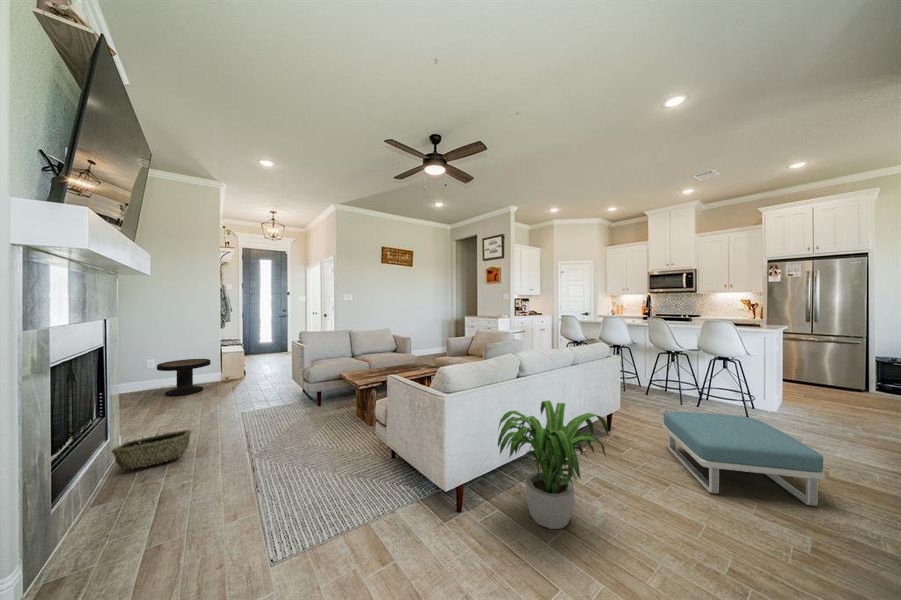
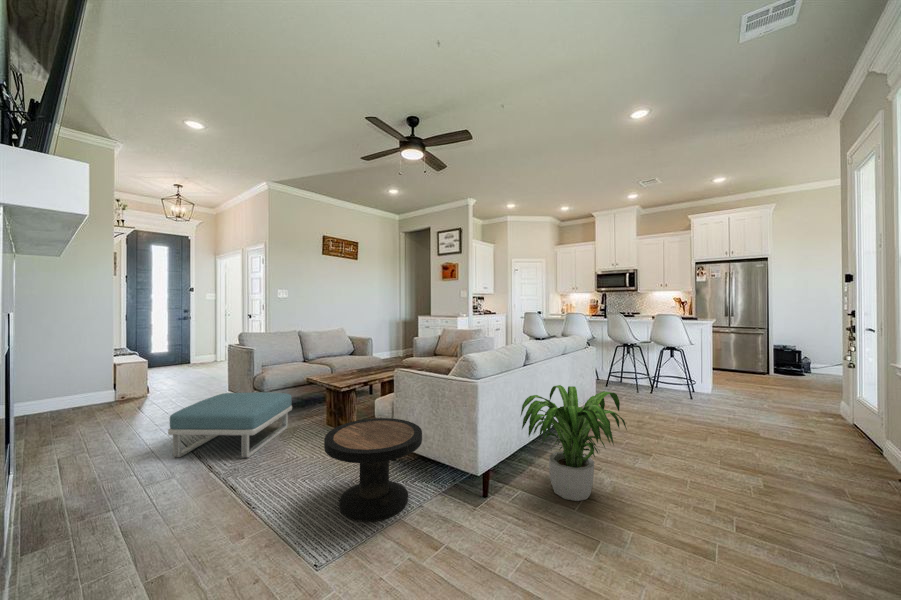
side table: present [157,359,211,396] -> present [324,418,422,521]
footstool: present [663,412,825,506] -> present [168,392,292,458]
woven basket: present [112,430,191,469] -> none [28,452,133,507]

